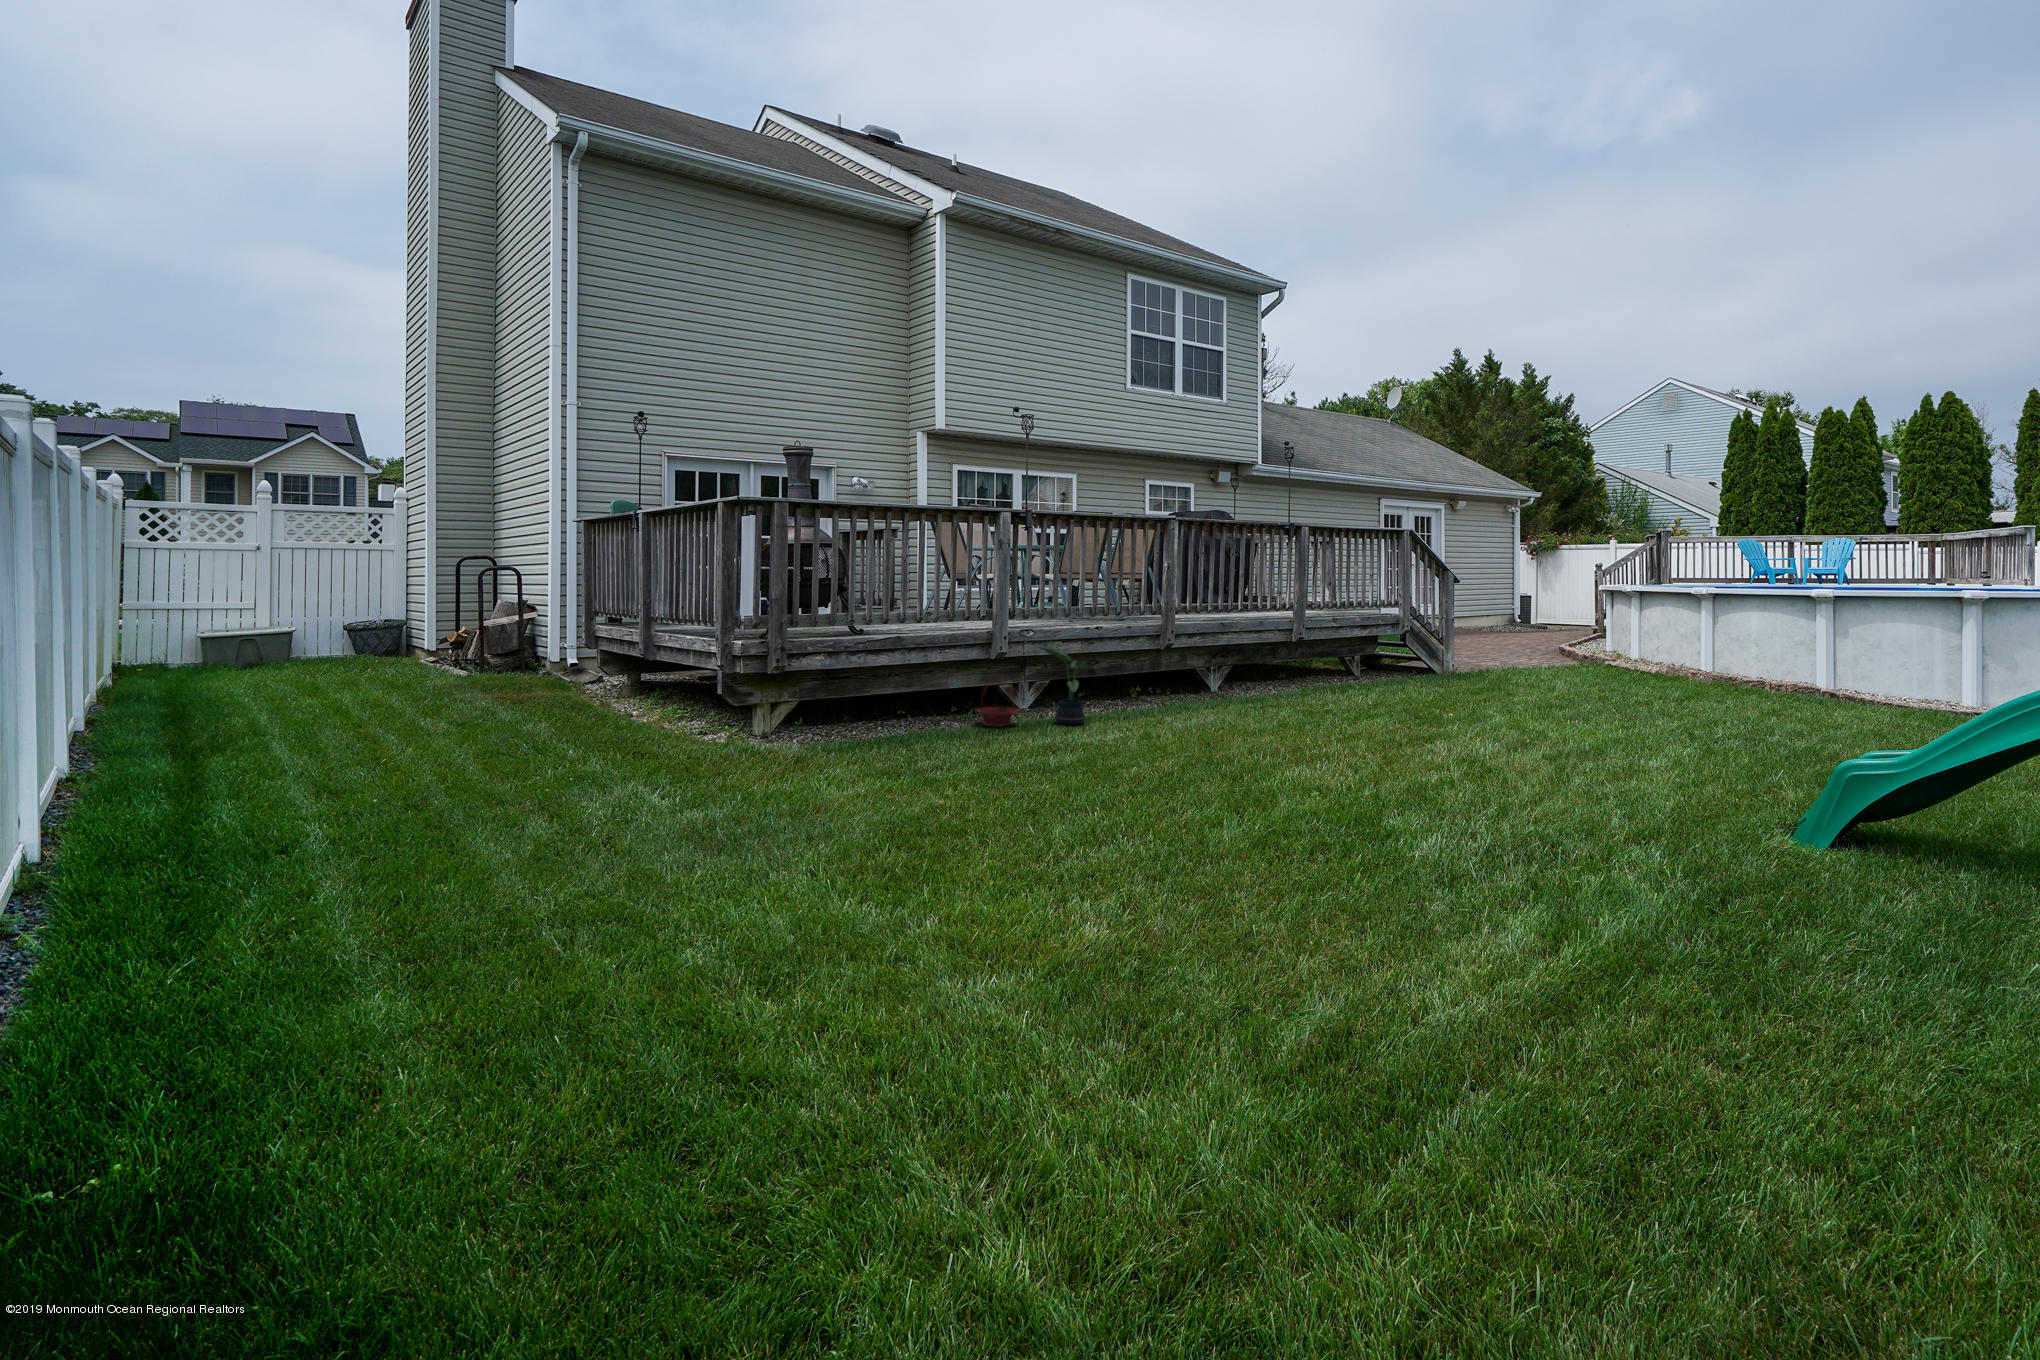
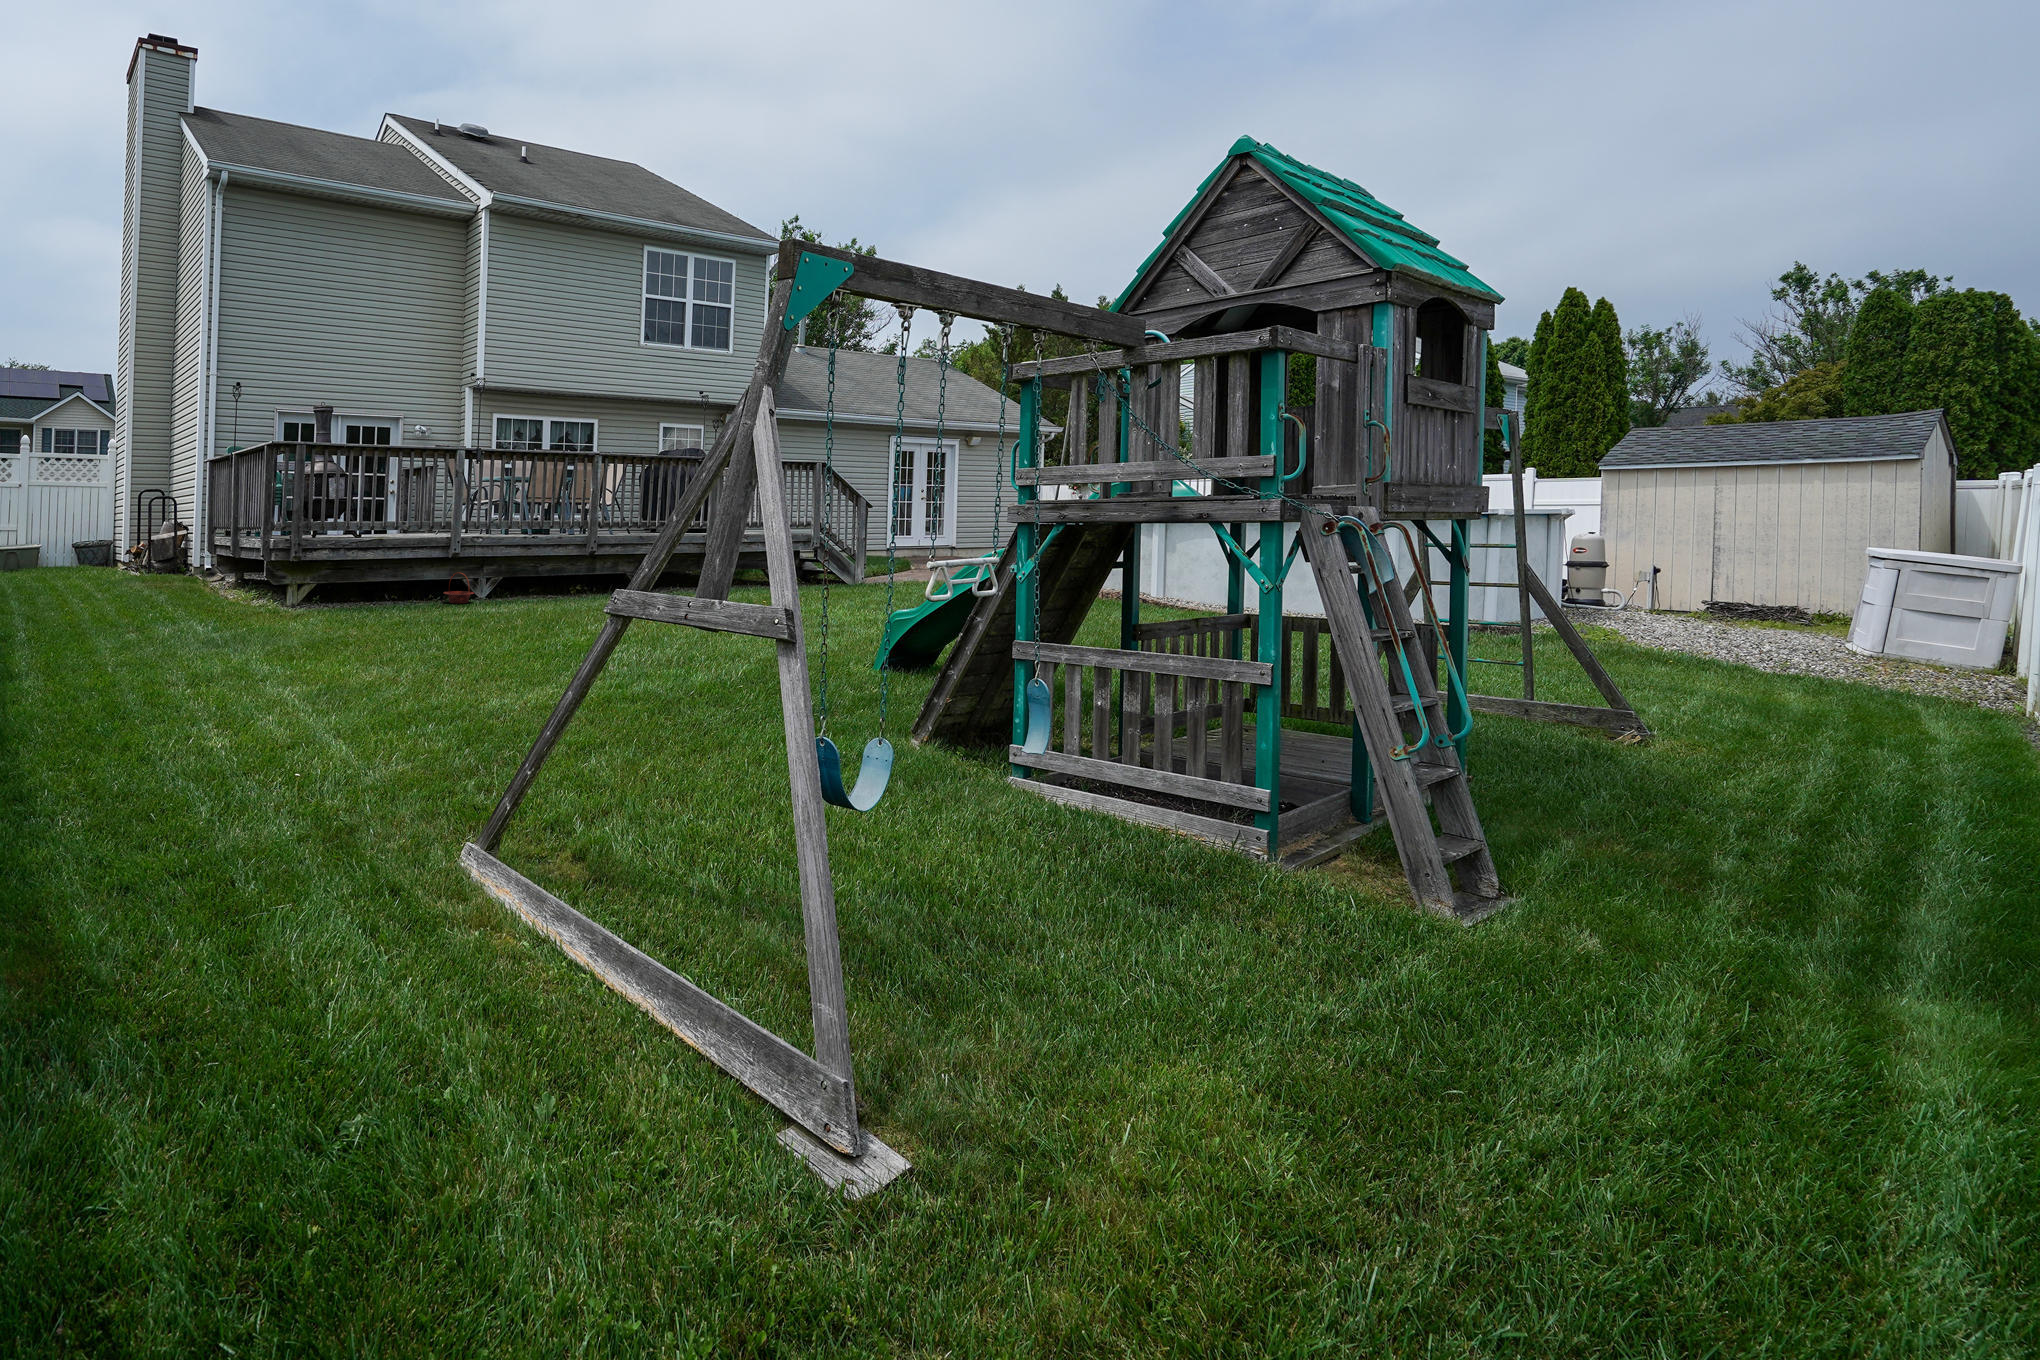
potted plant: present [1040,647,1092,725] -> none [489,551,524,604]

